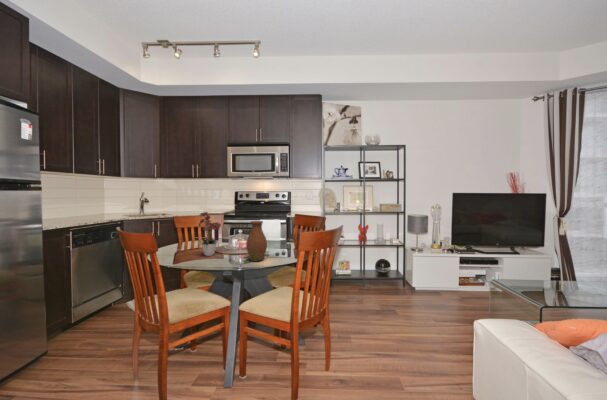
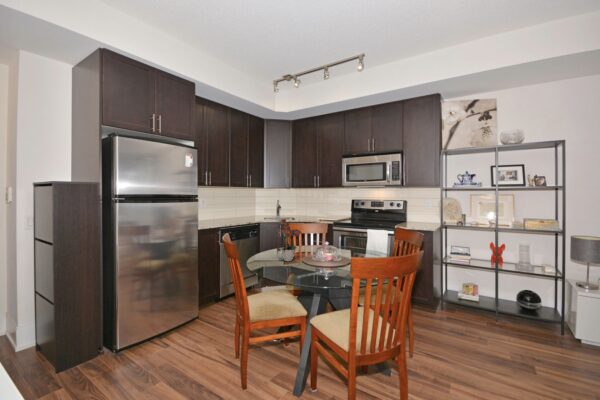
vase: present [246,221,267,261] -> none [314,230,335,273]

